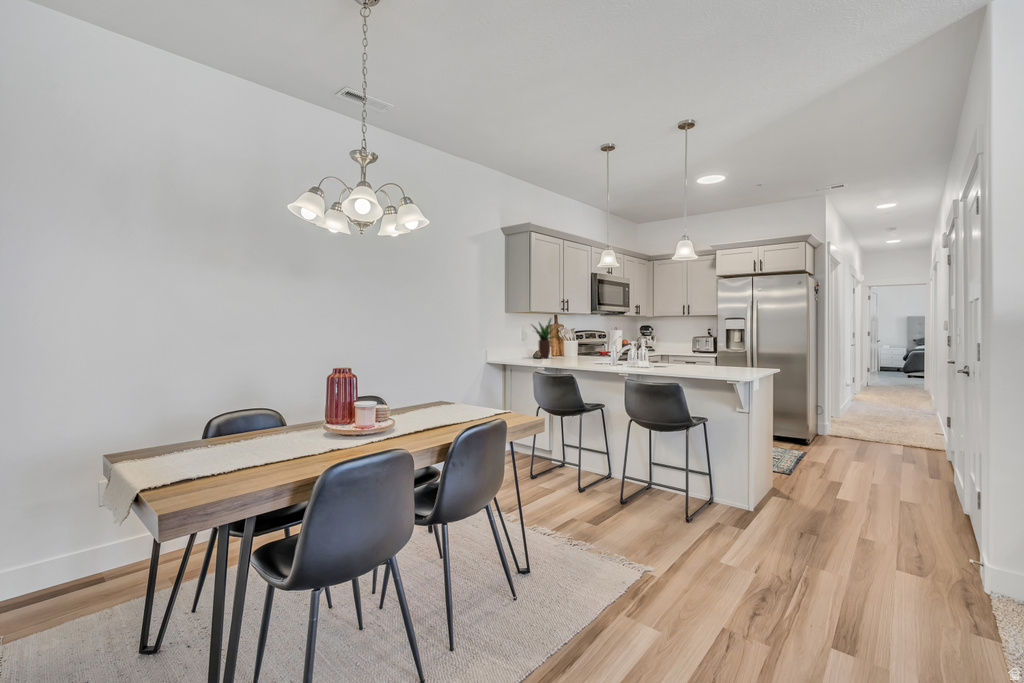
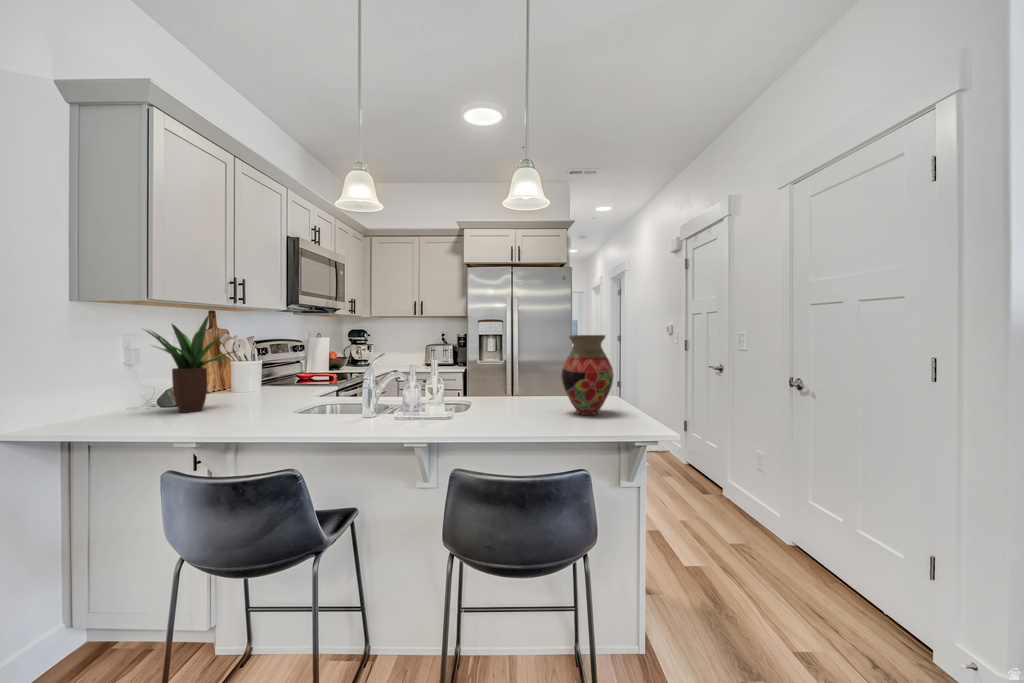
vase: none [694,324,724,366] -> present [561,335,613,415]

